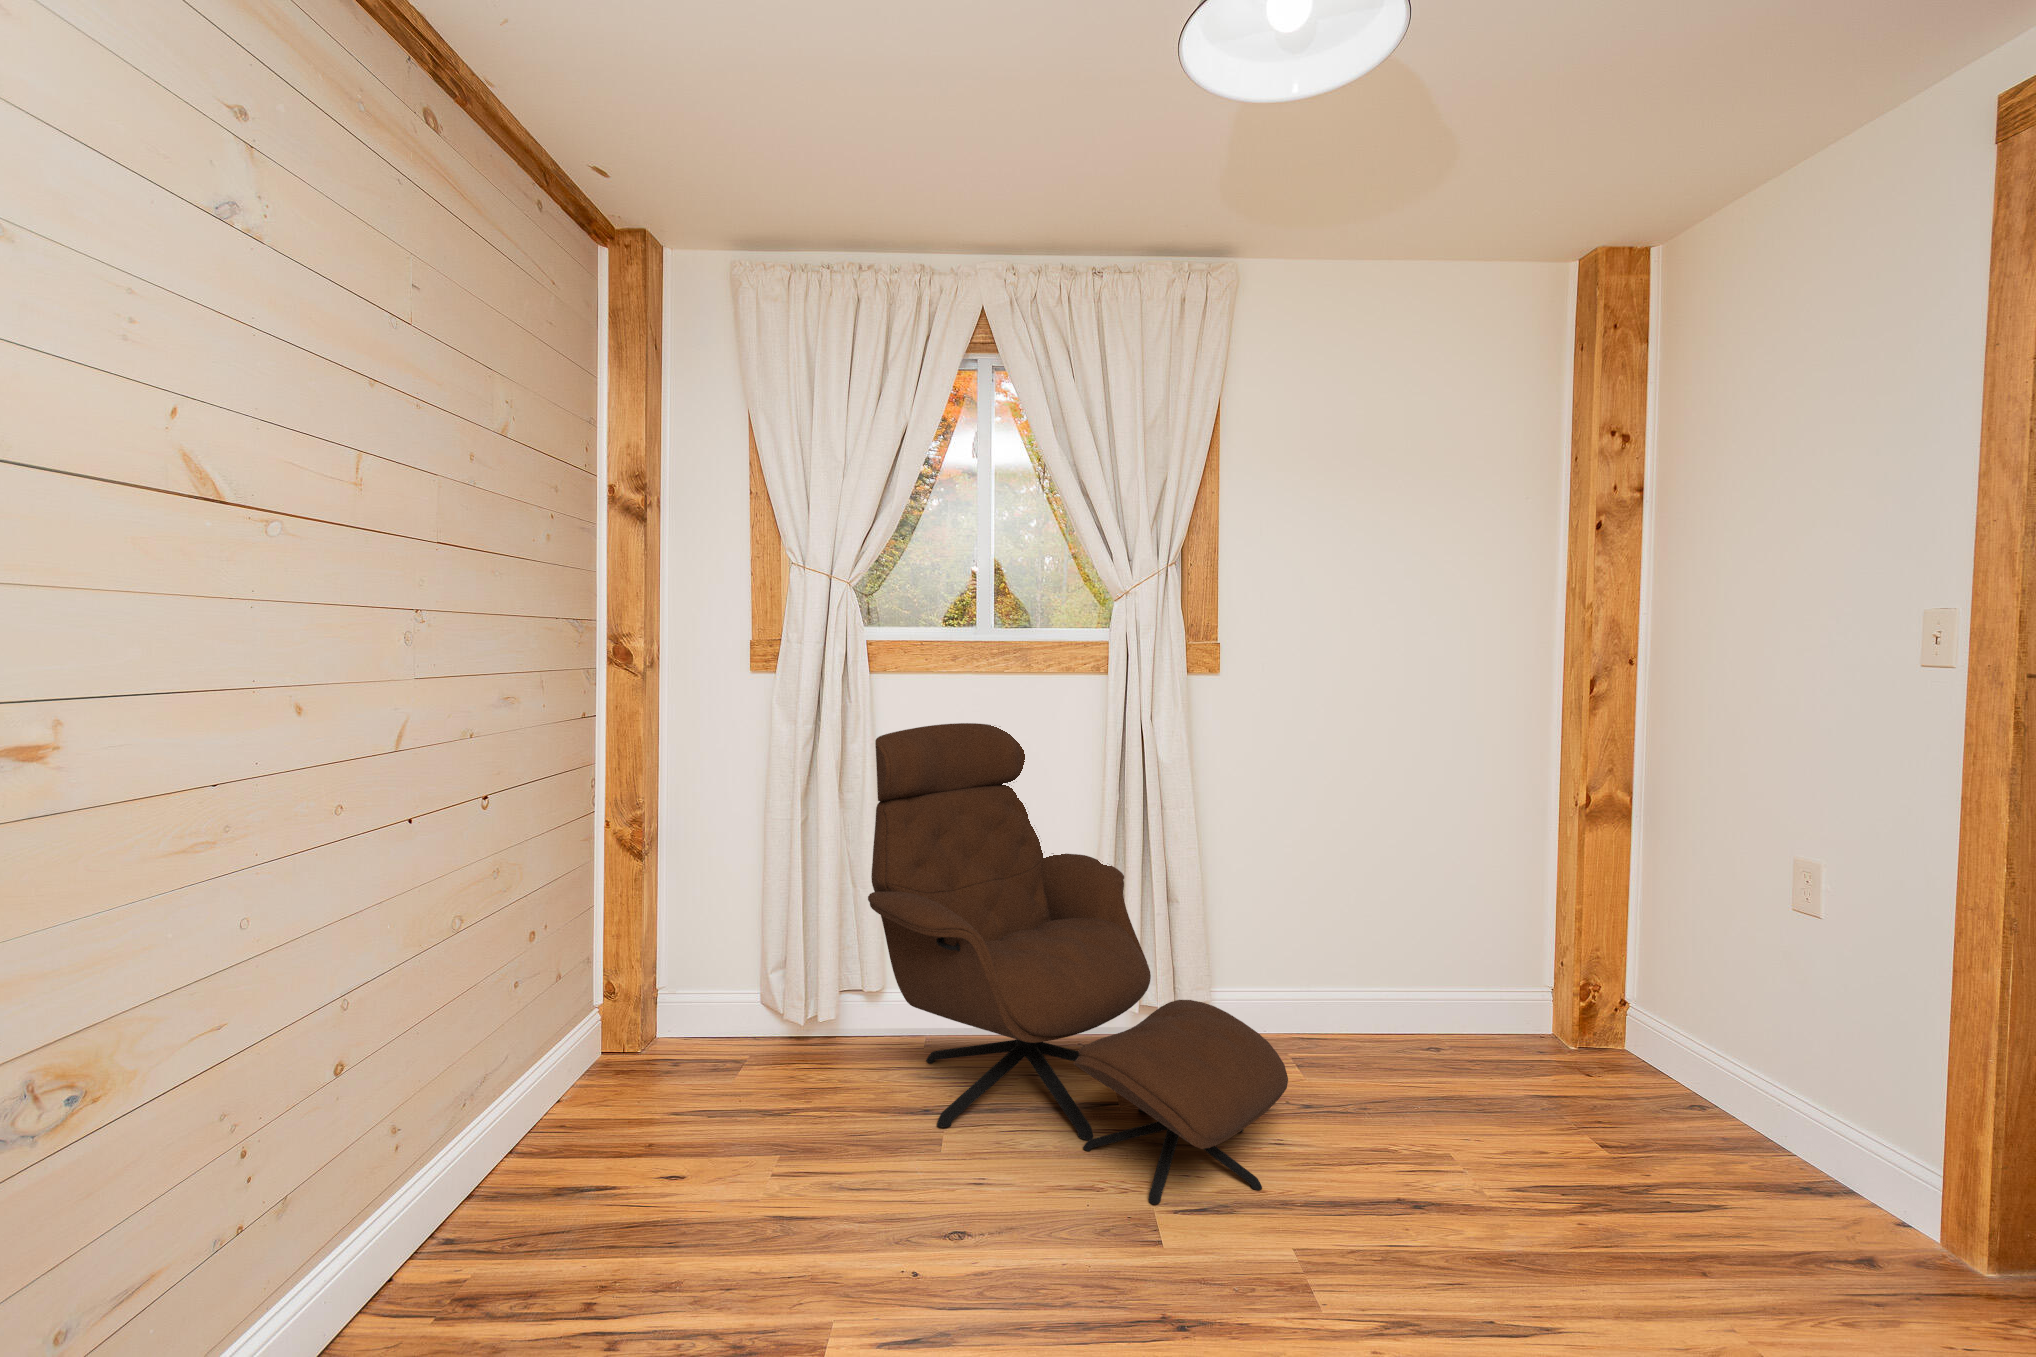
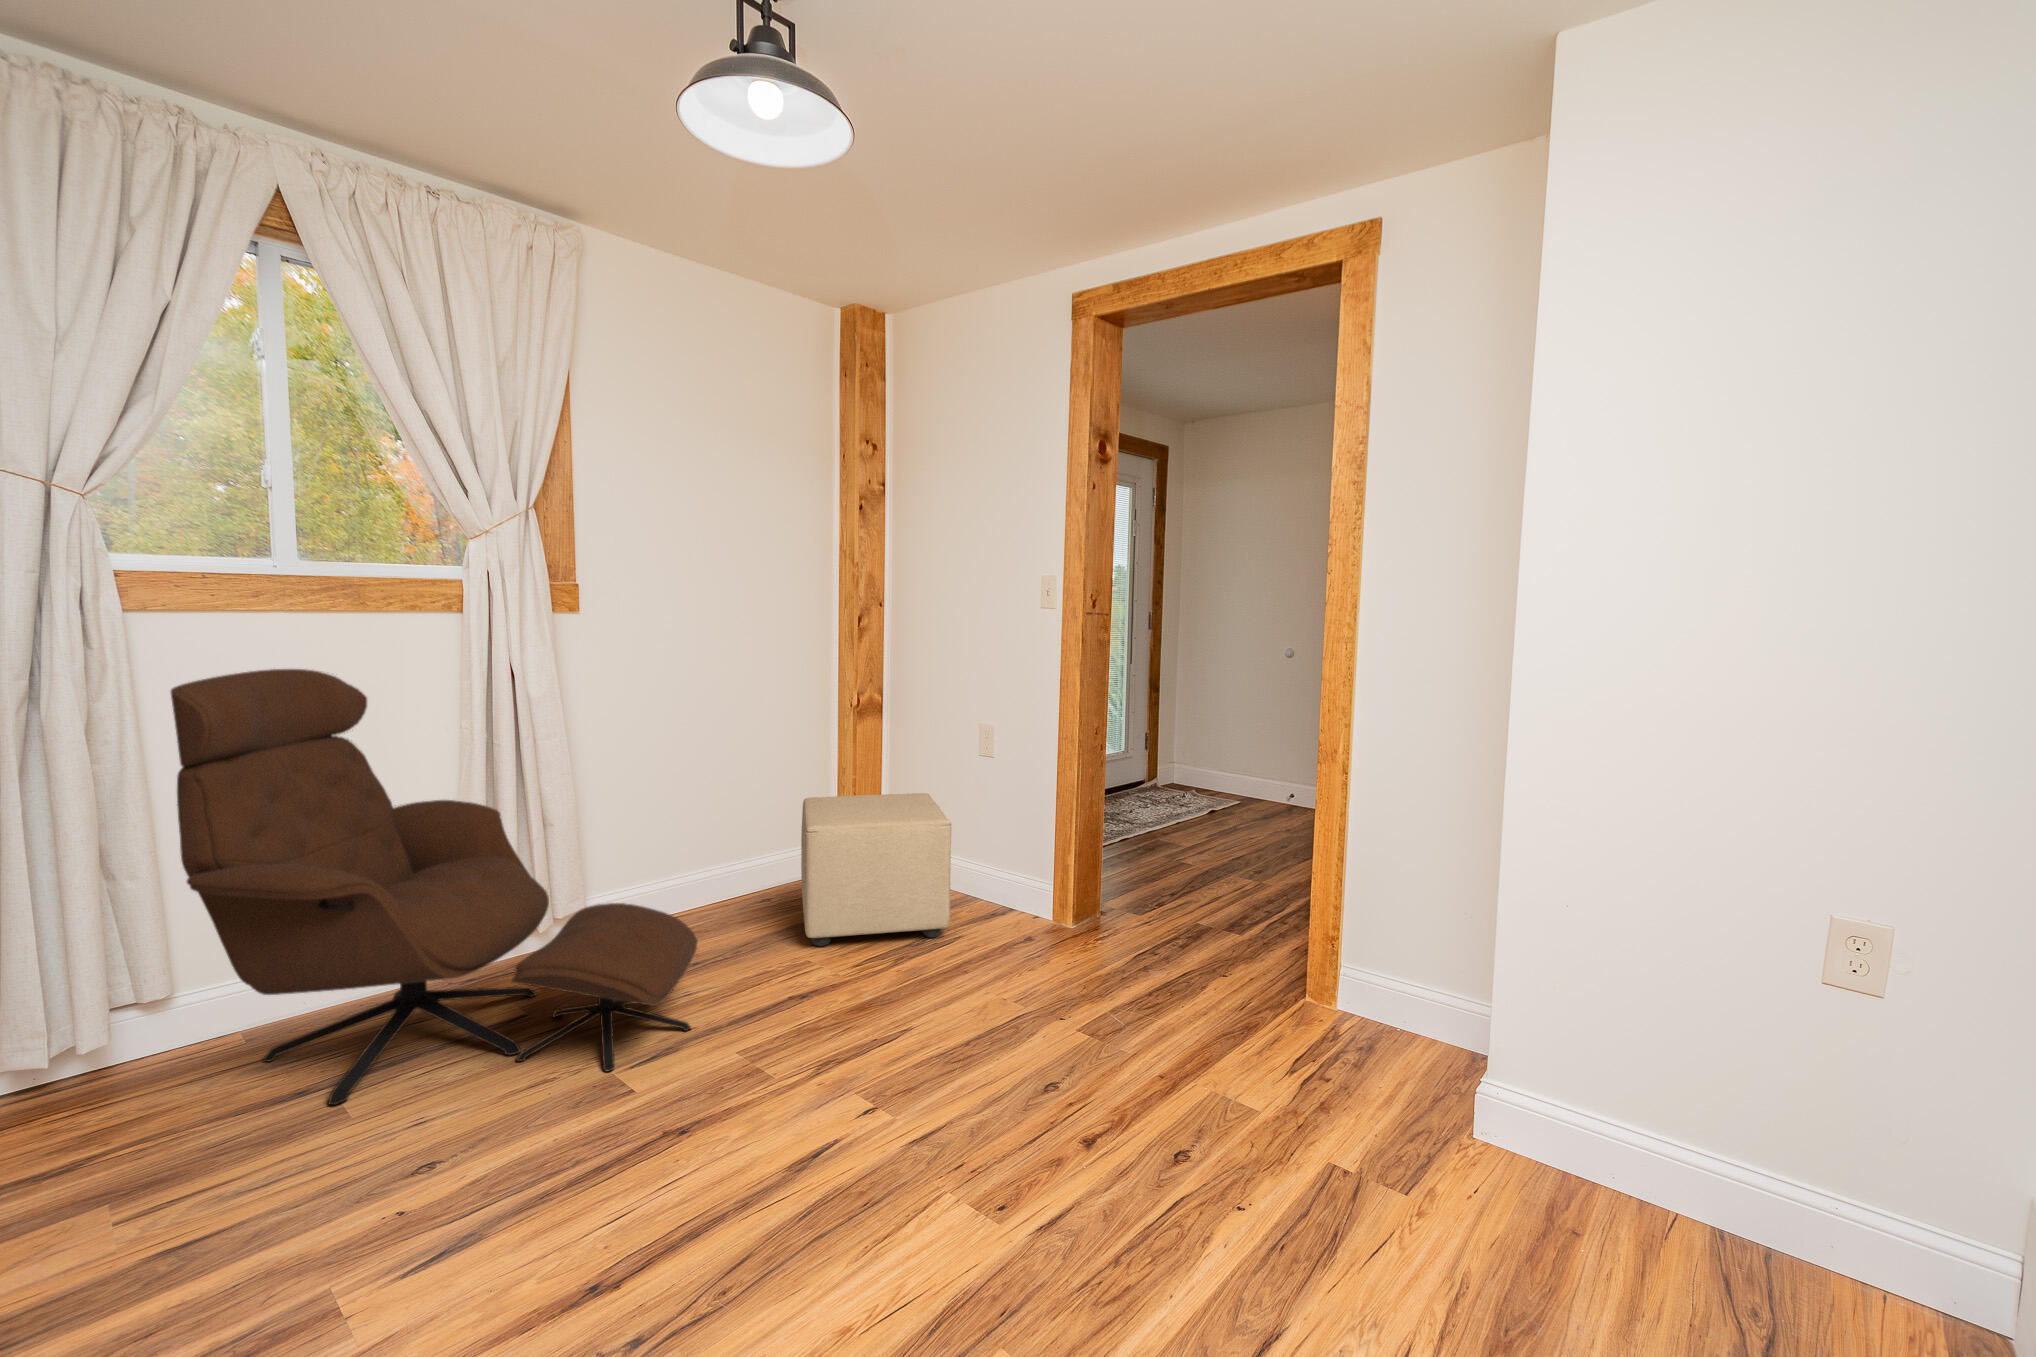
ottoman: none [1454,922,1707,1191] -> present [801,793,951,946]

